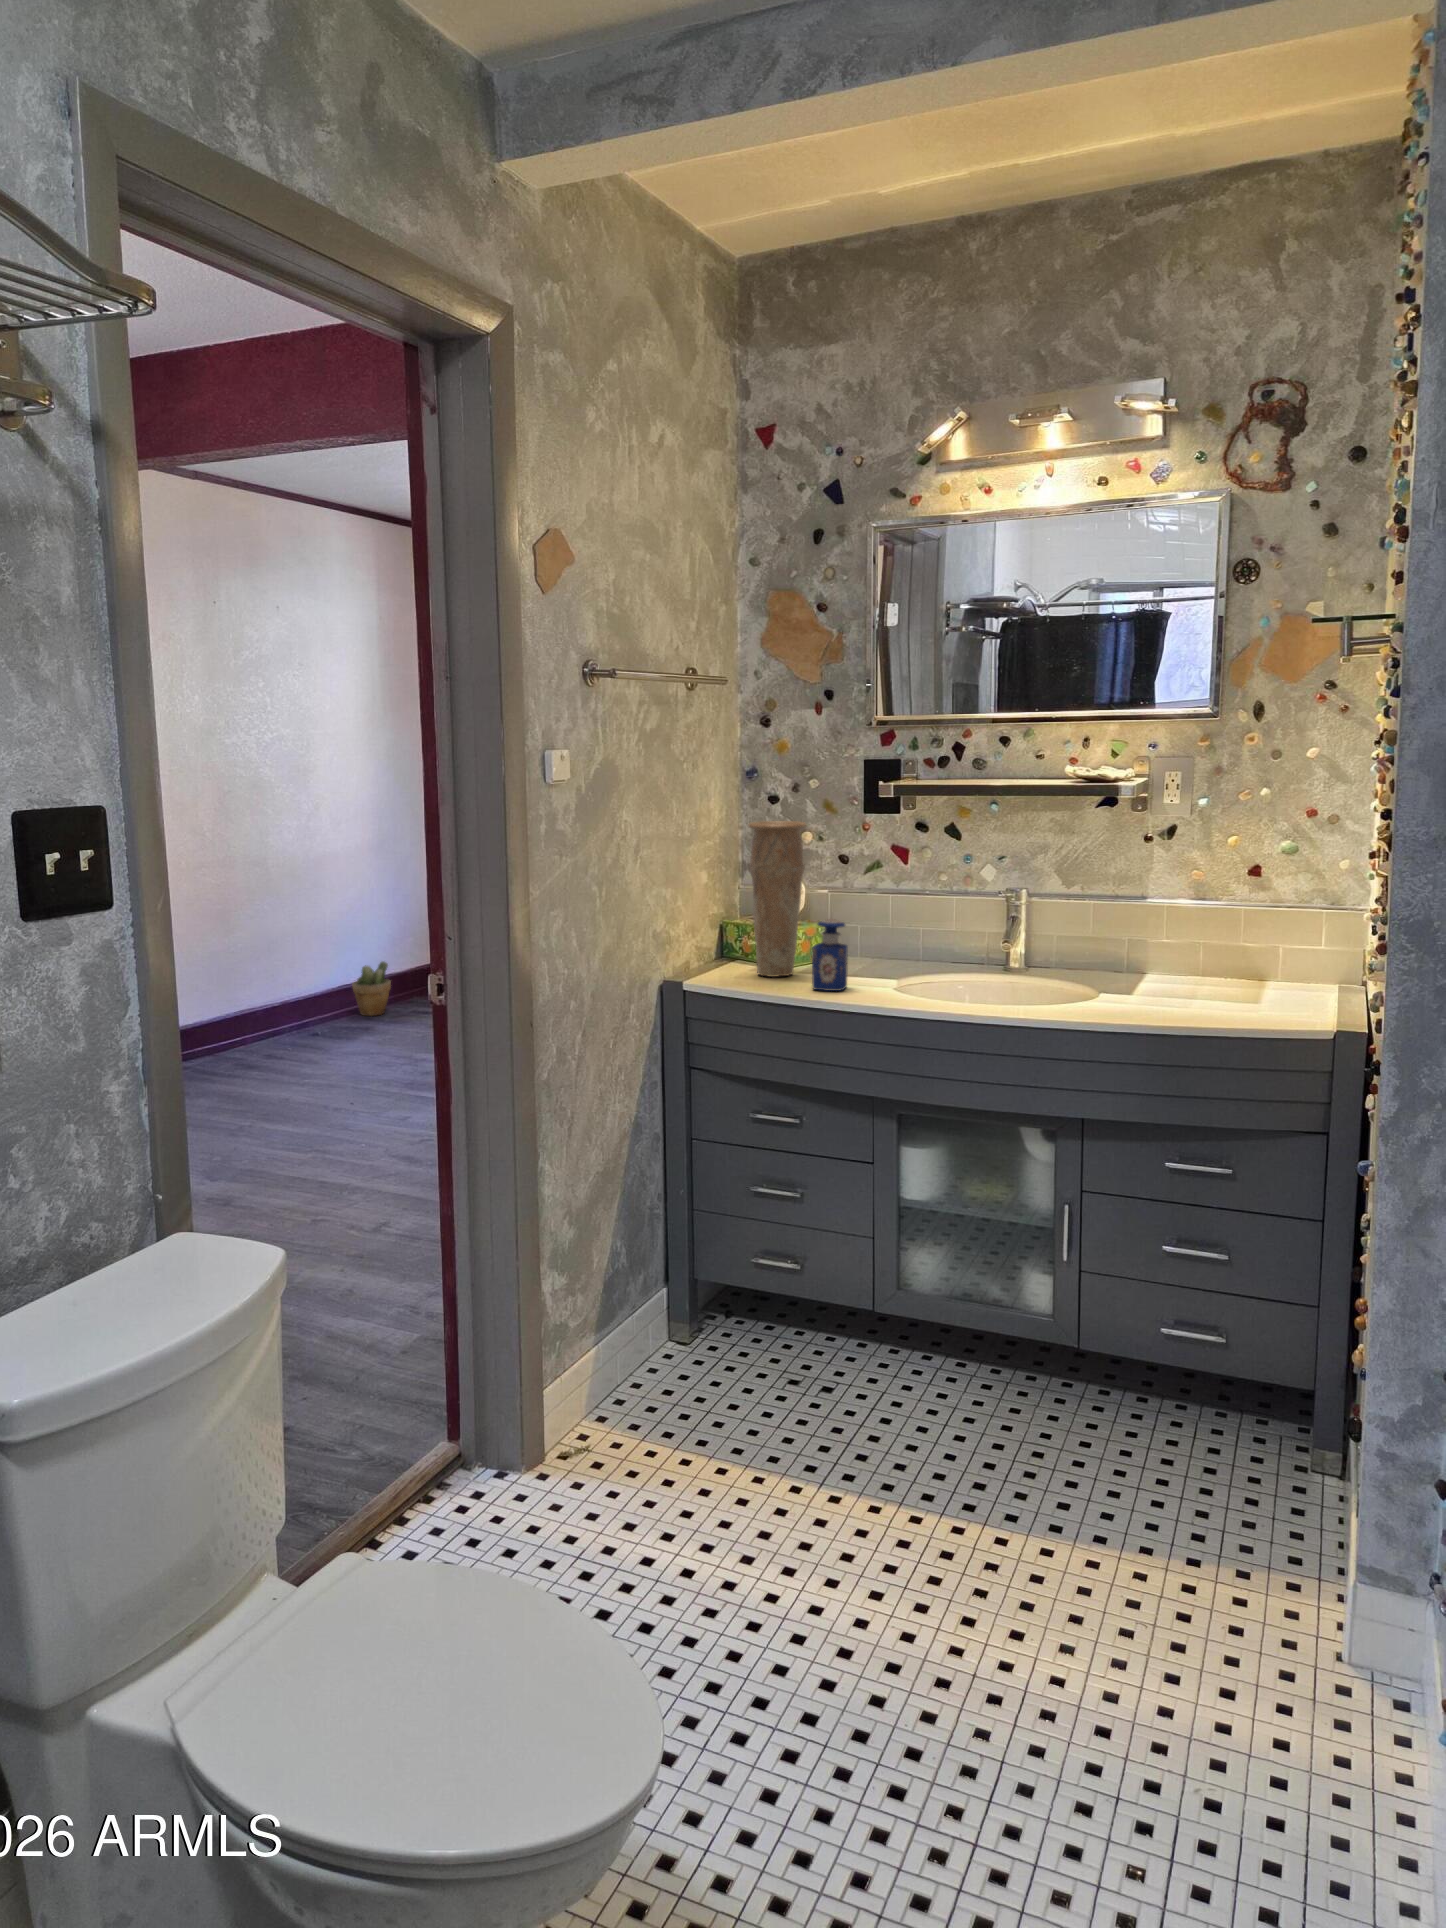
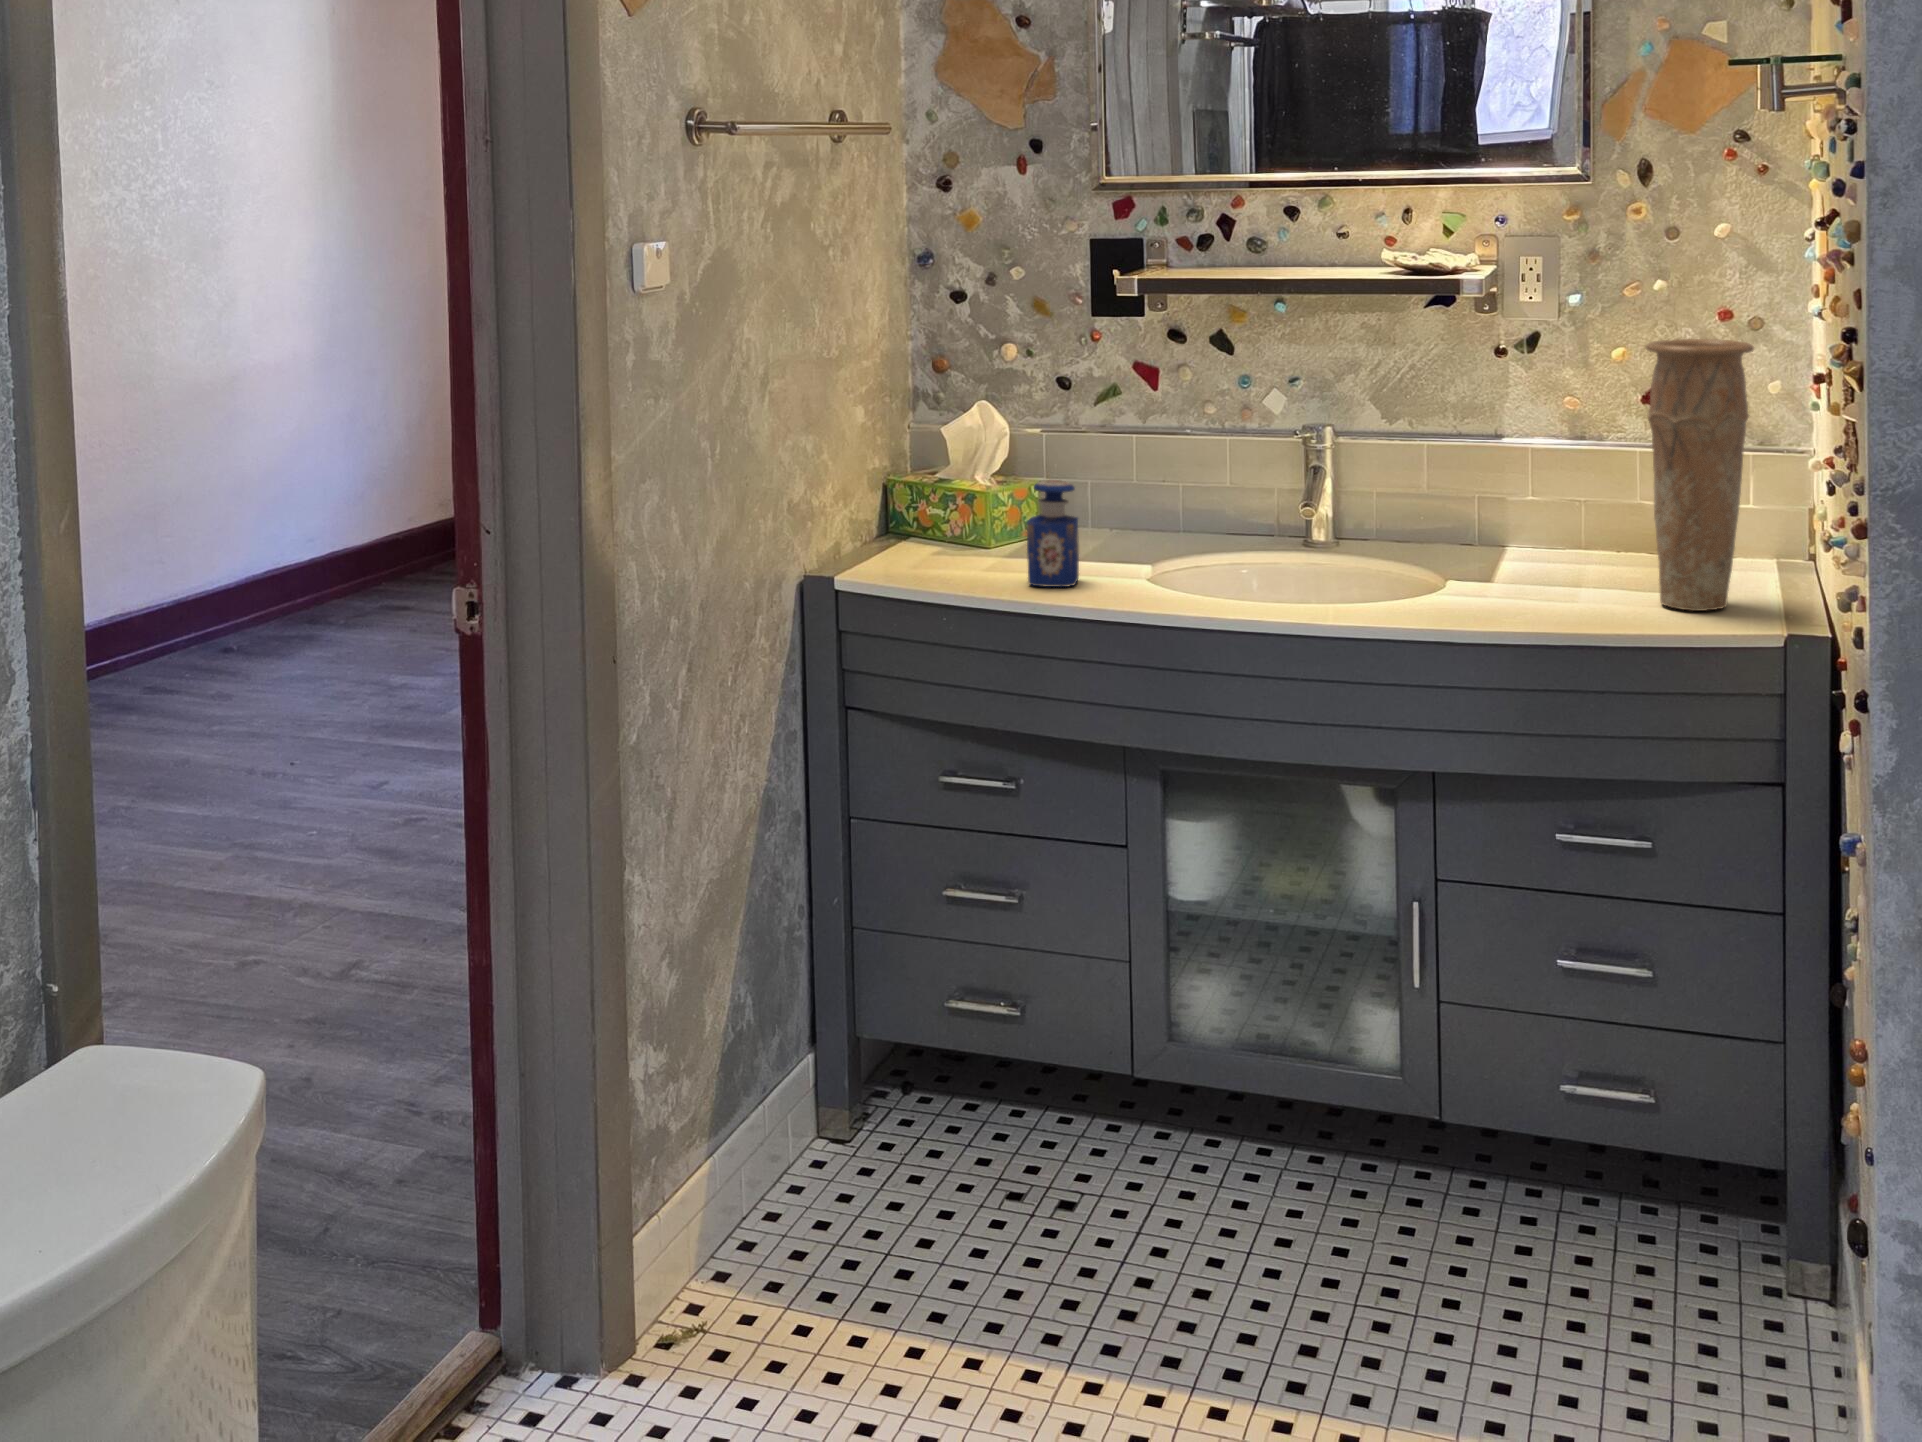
vase: present [748,821,807,977] -> present [1646,339,1754,611]
potted plant: present [352,961,391,1016] -> none [316,537,376,619]

